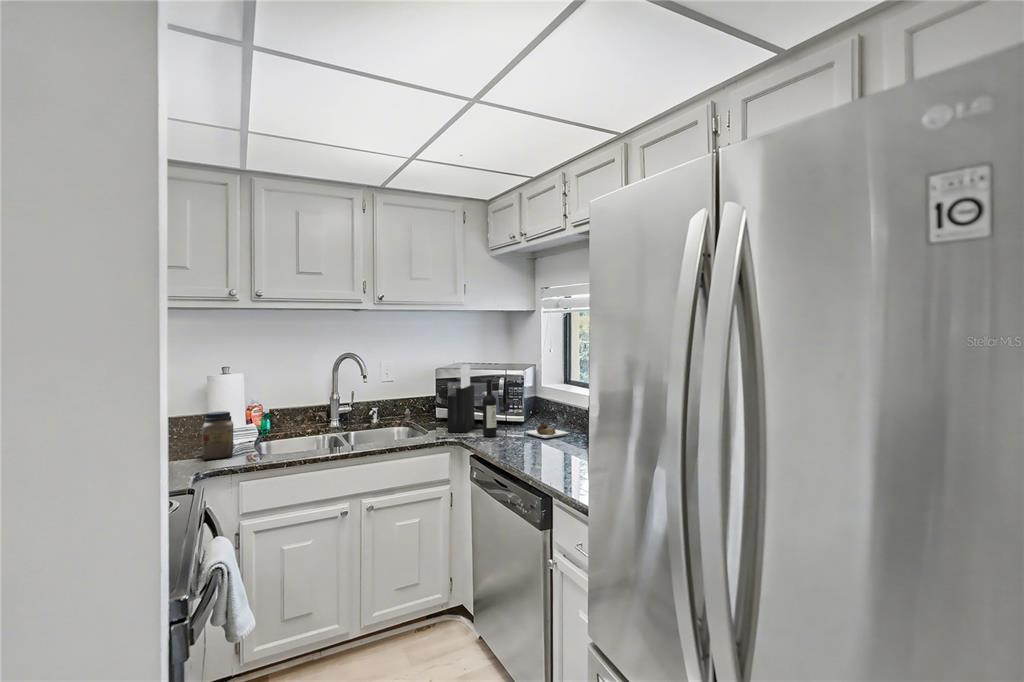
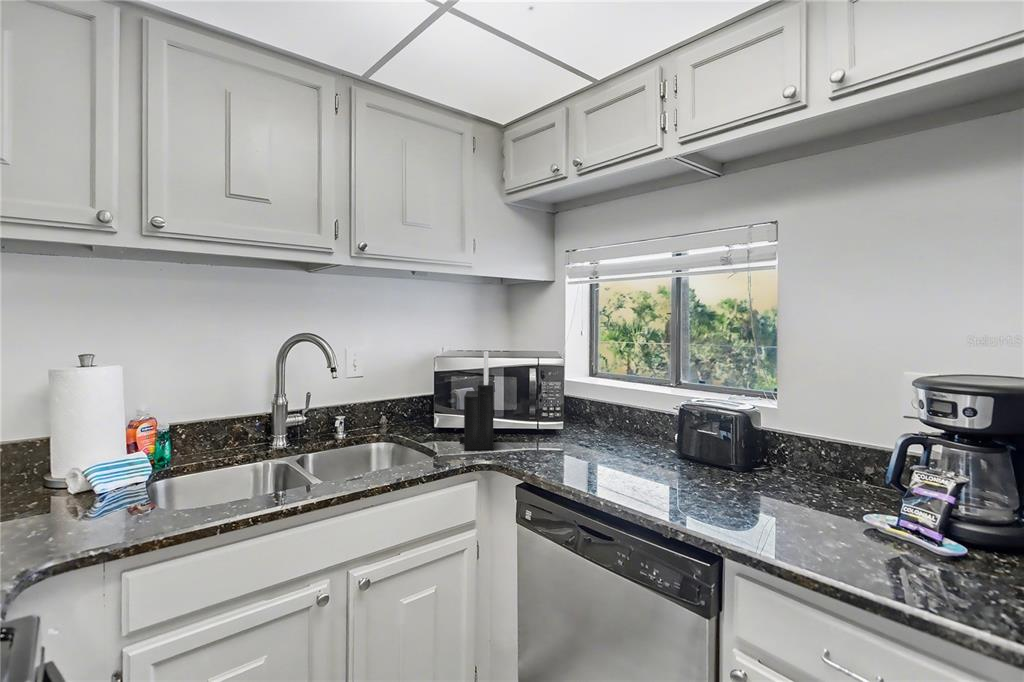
wine bottle: present [483,380,569,438] -> none [523,372,644,456]
jar: present [202,411,233,460] -> none [38,433,105,531]

